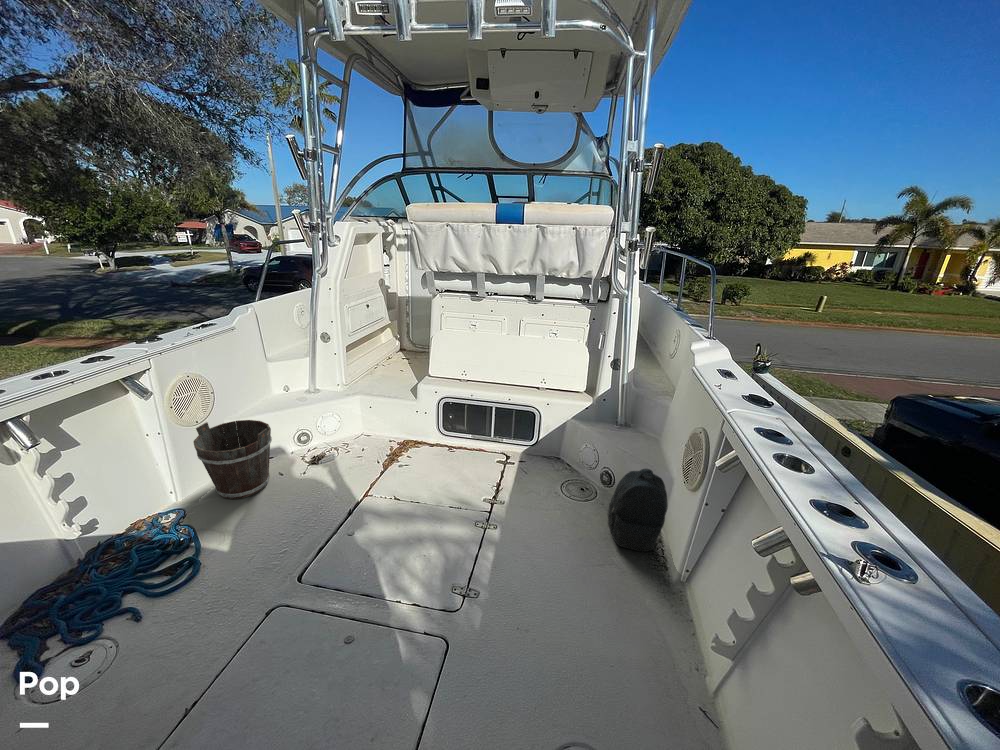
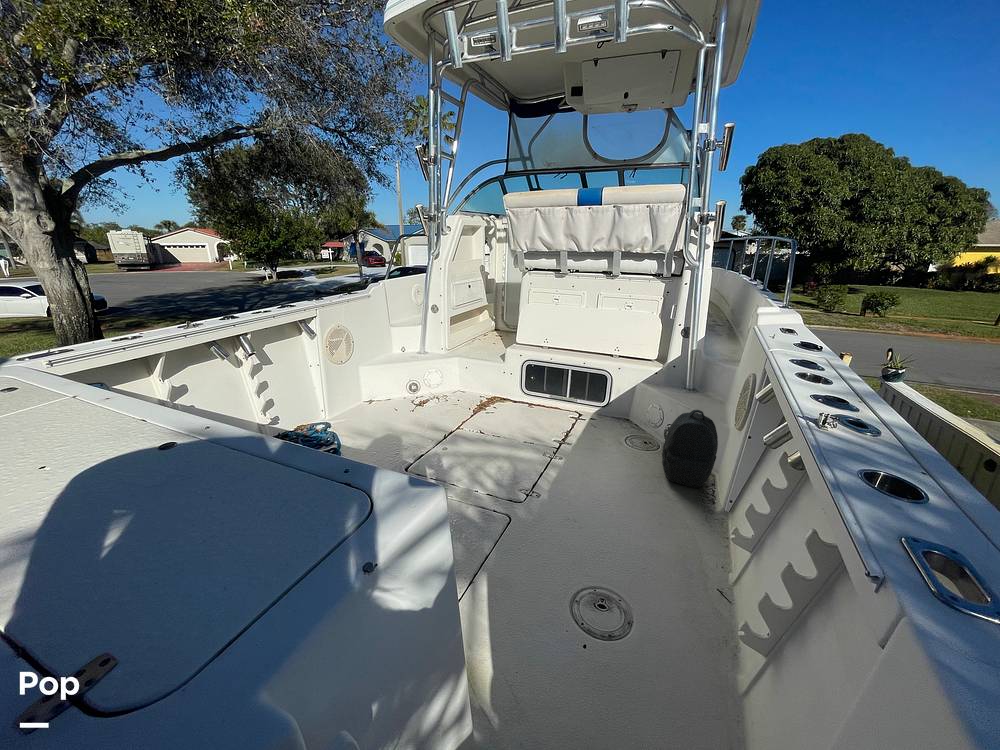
bucket: present [194,420,272,499] -> none [339,363,391,421]

